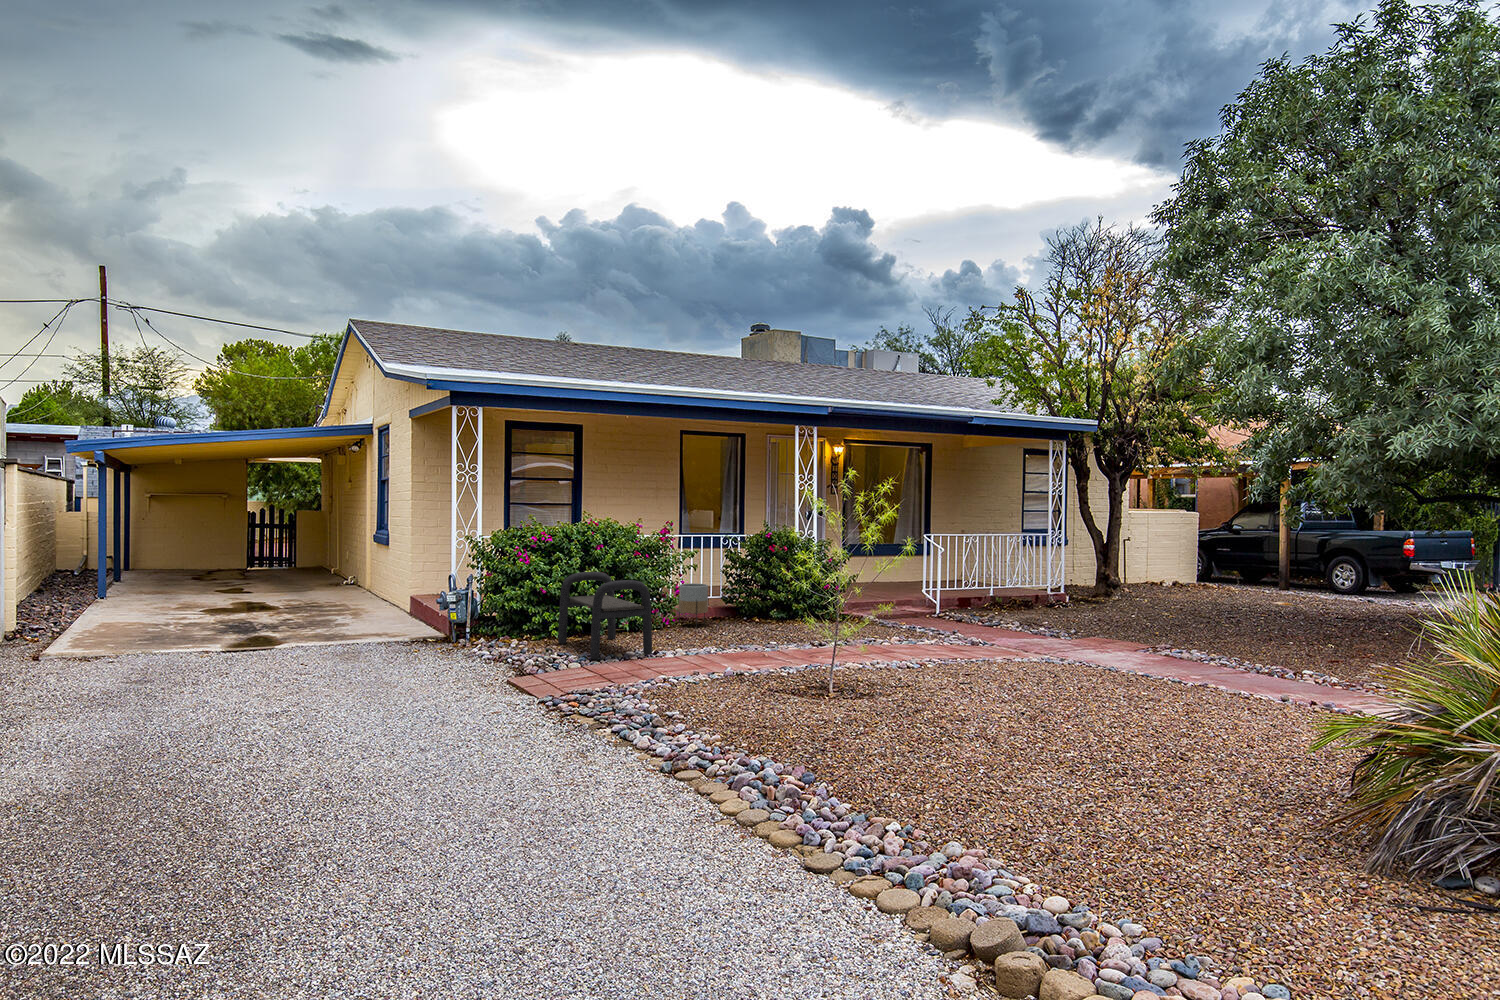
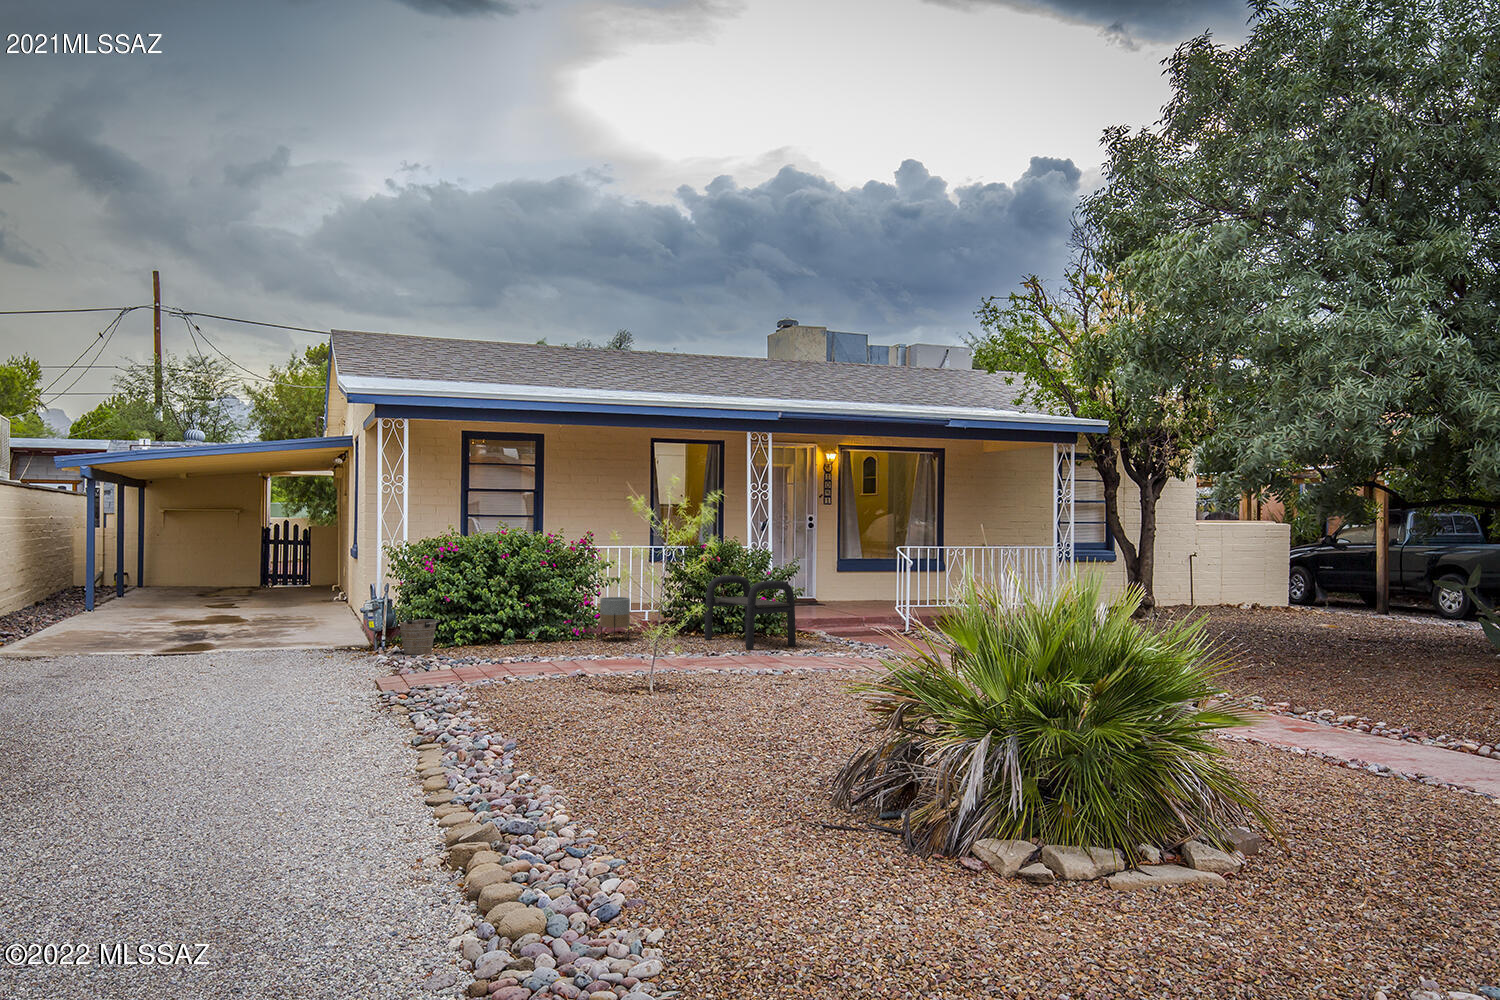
bench: present [558,572,652,660] -> present [705,575,796,650]
bucket: none [496,611,536,648] -> present [400,619,440,654]

